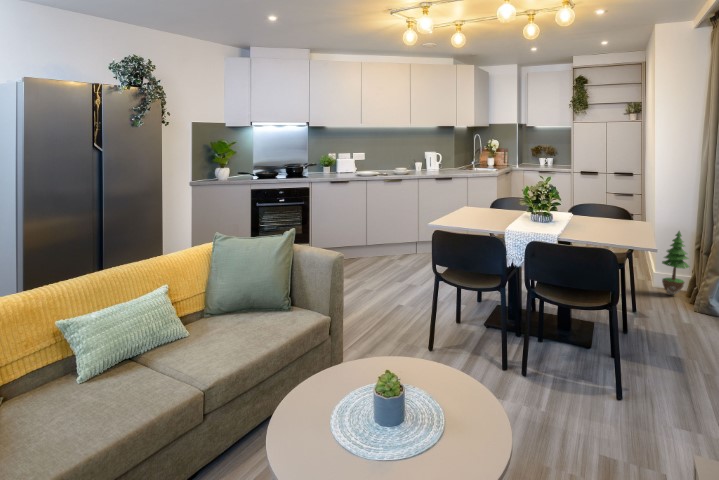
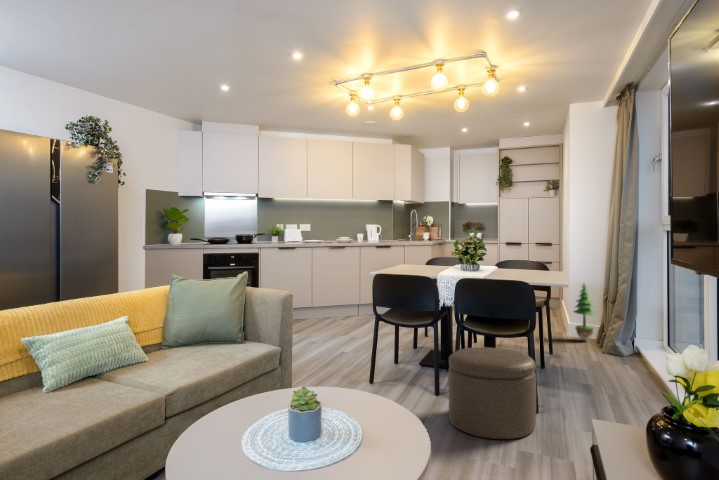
ottoman: none [519,323,629,435] -> present [448,347,536,439]

